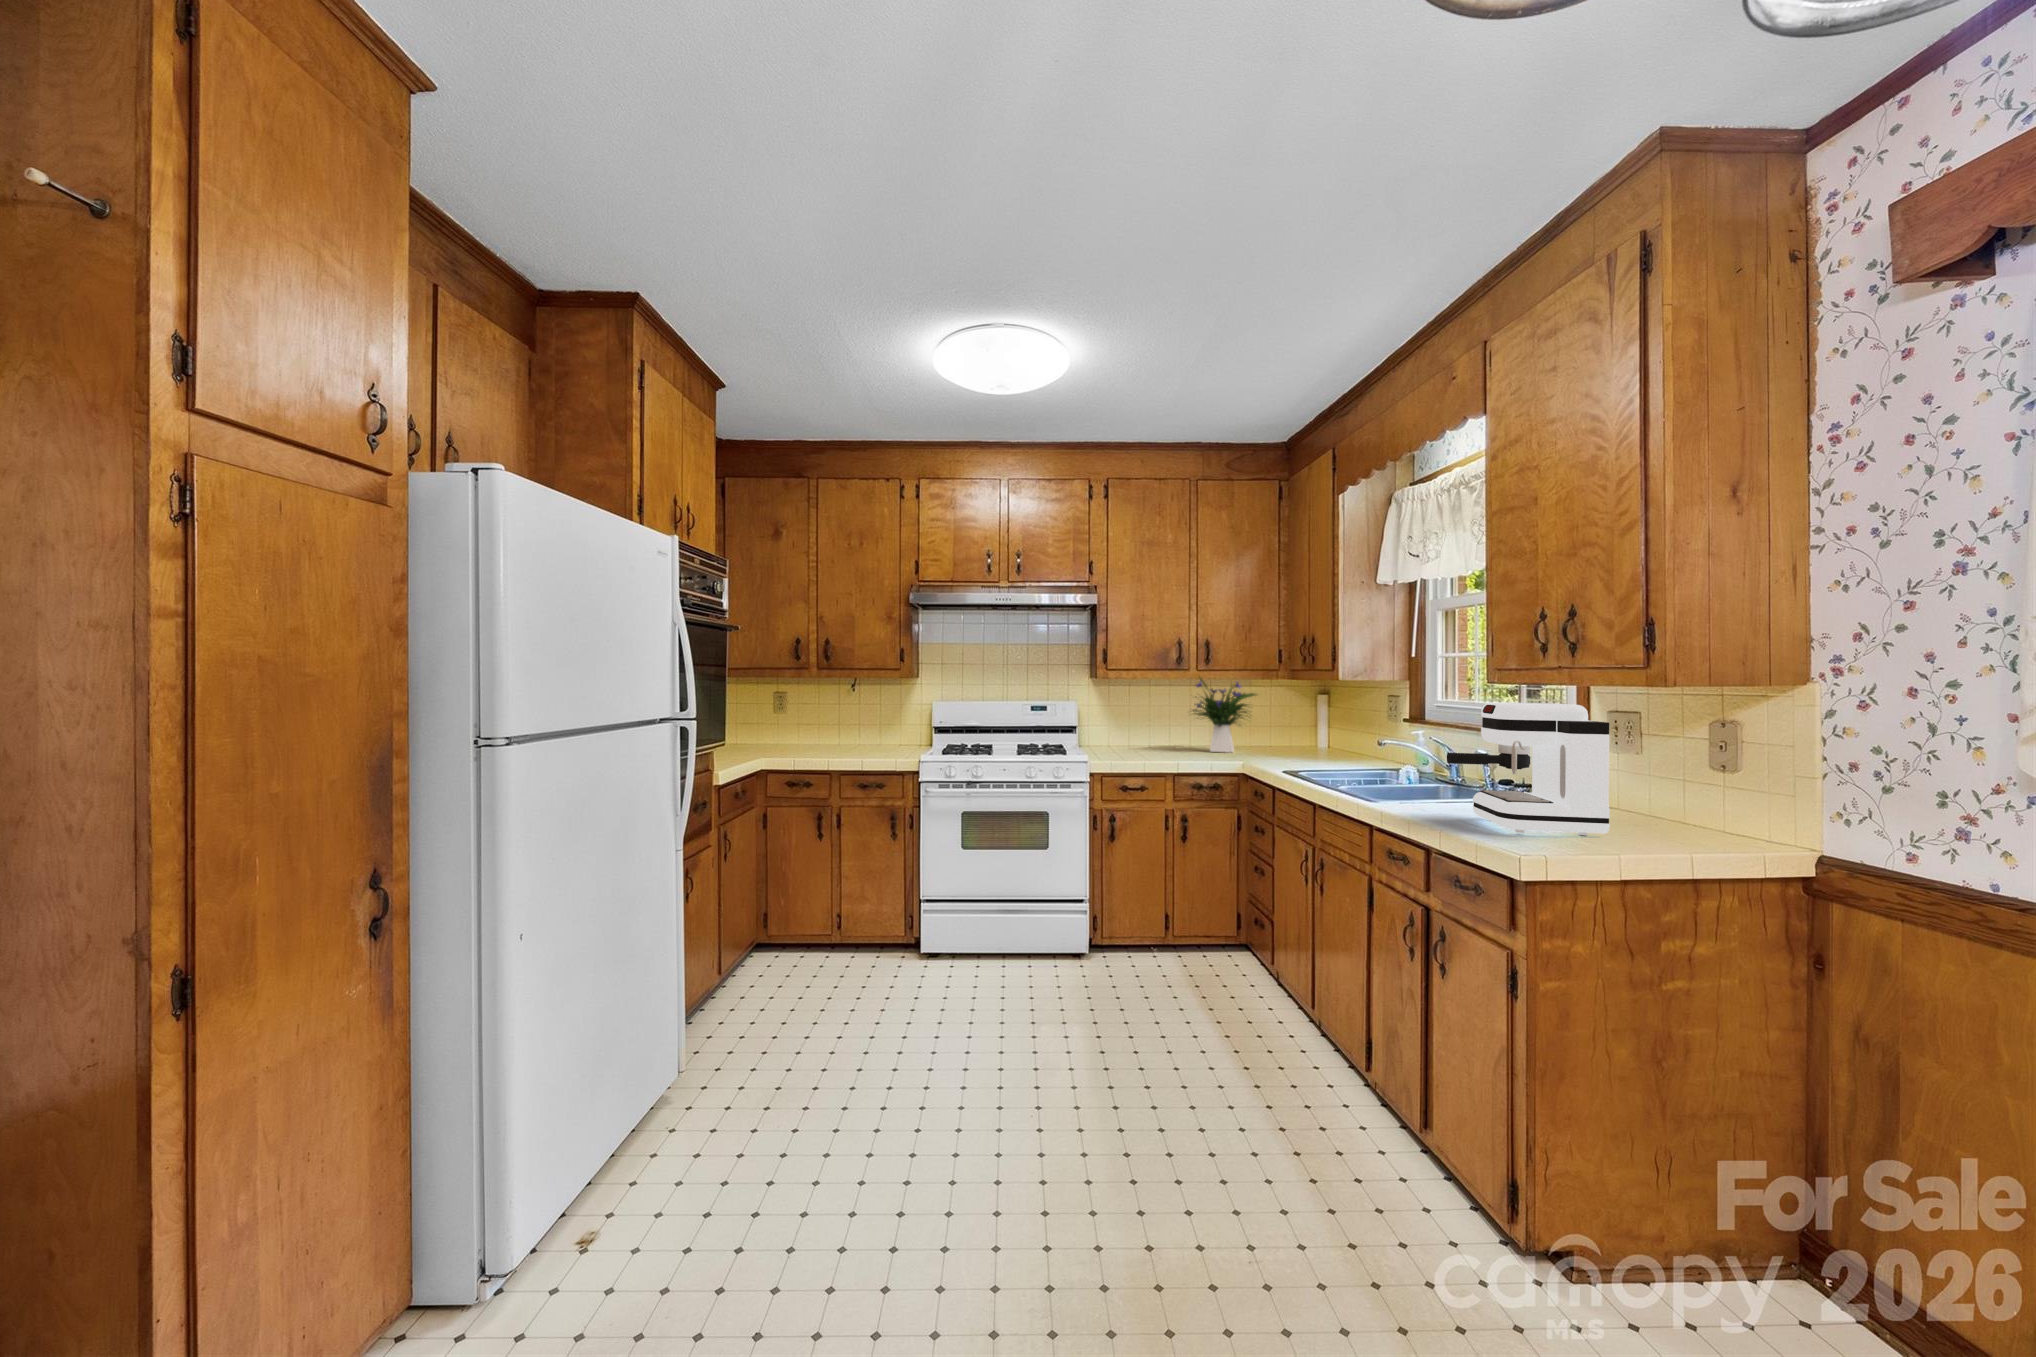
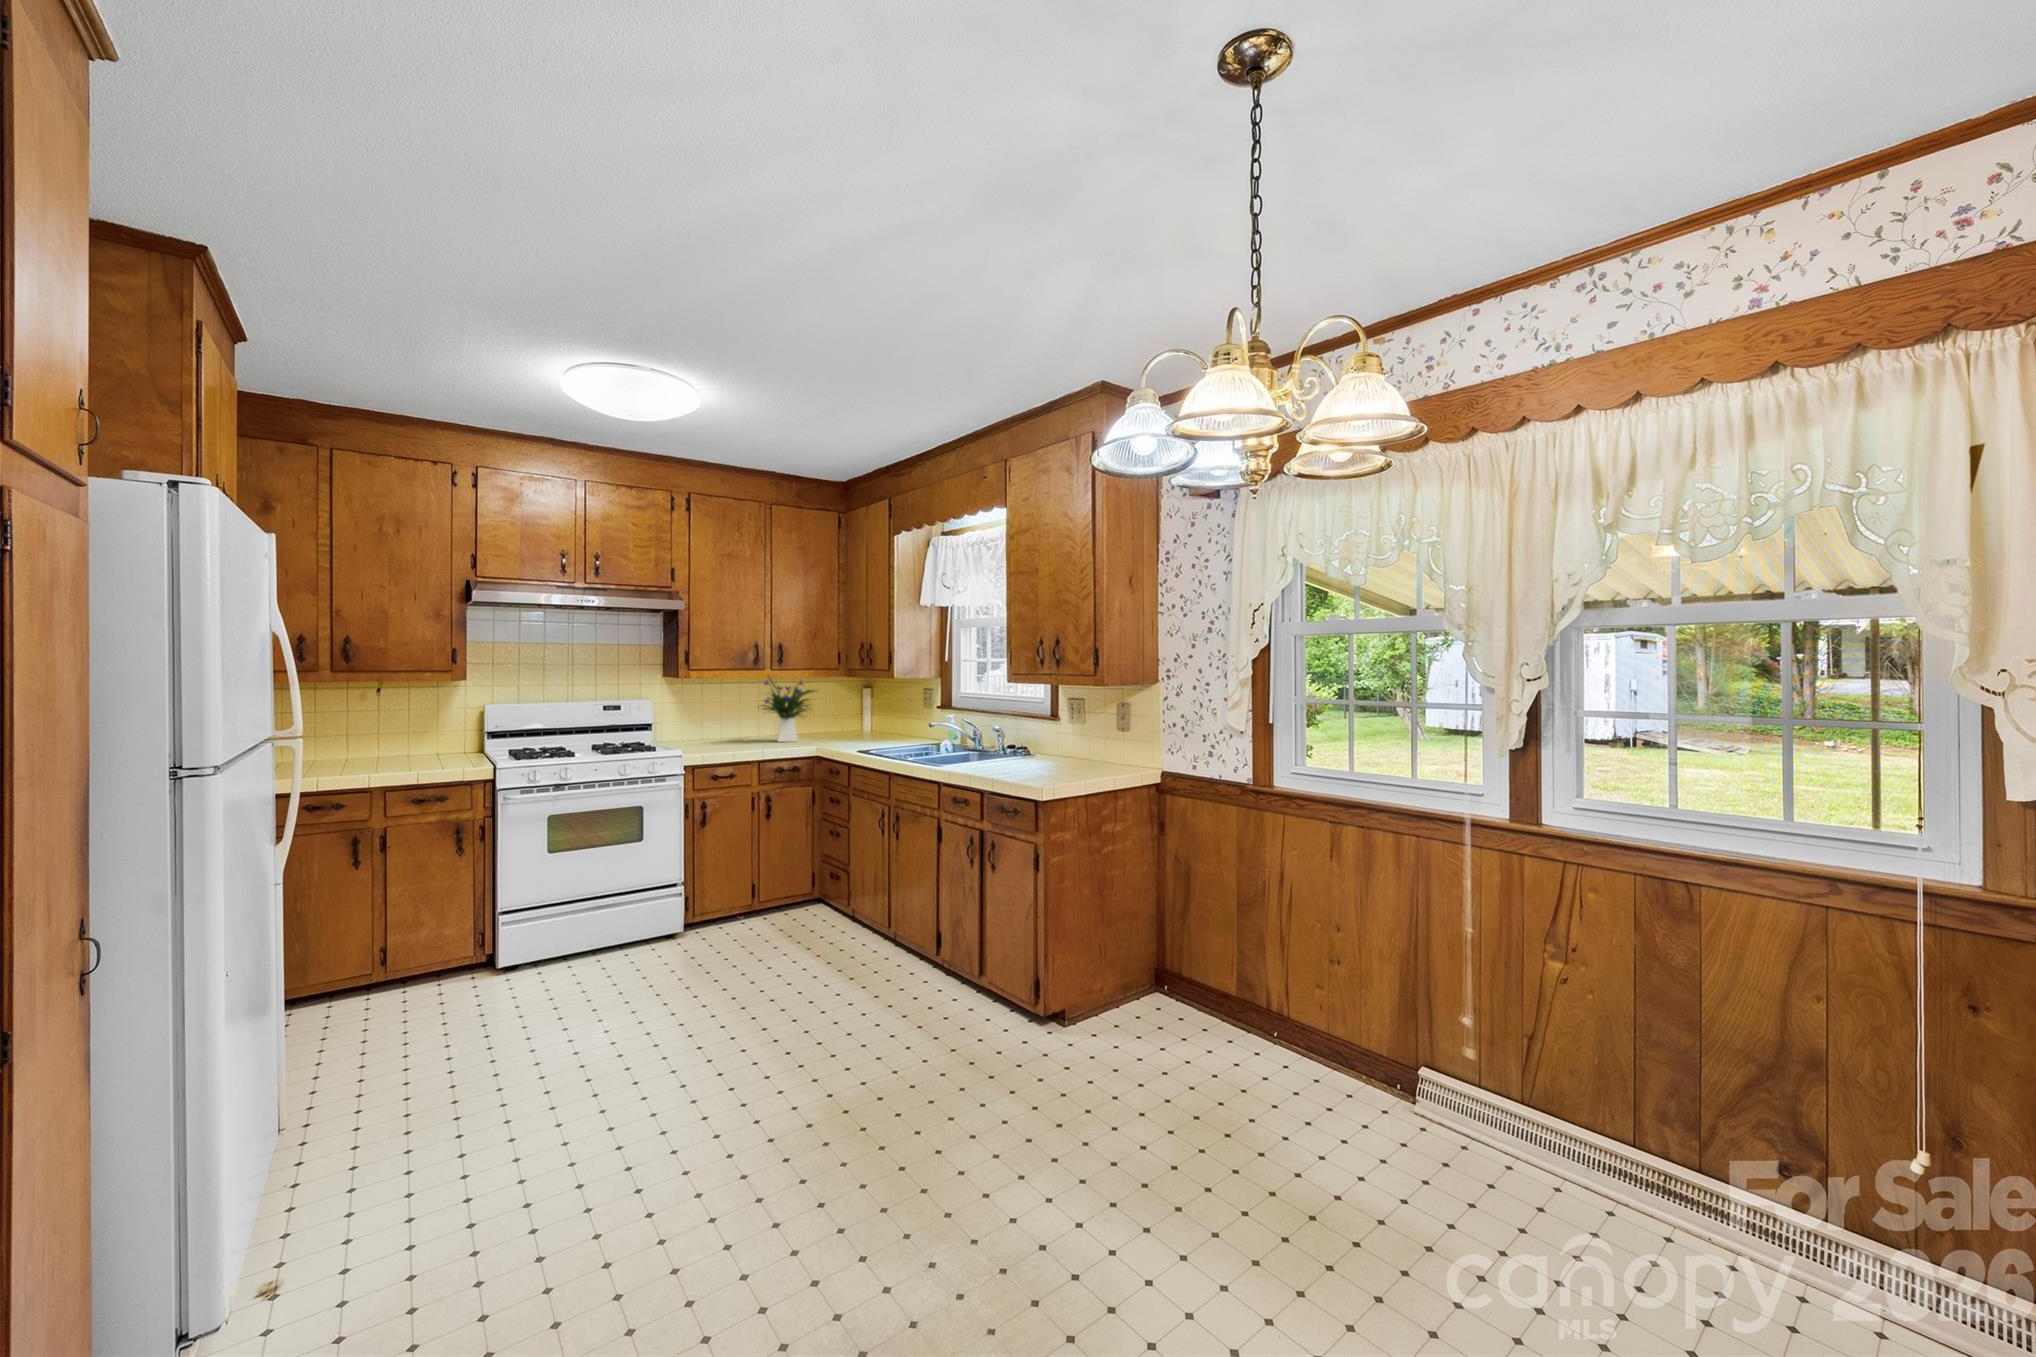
coffee maker: present [1447,703,1610,836] -> none [990,696,1076,776]

